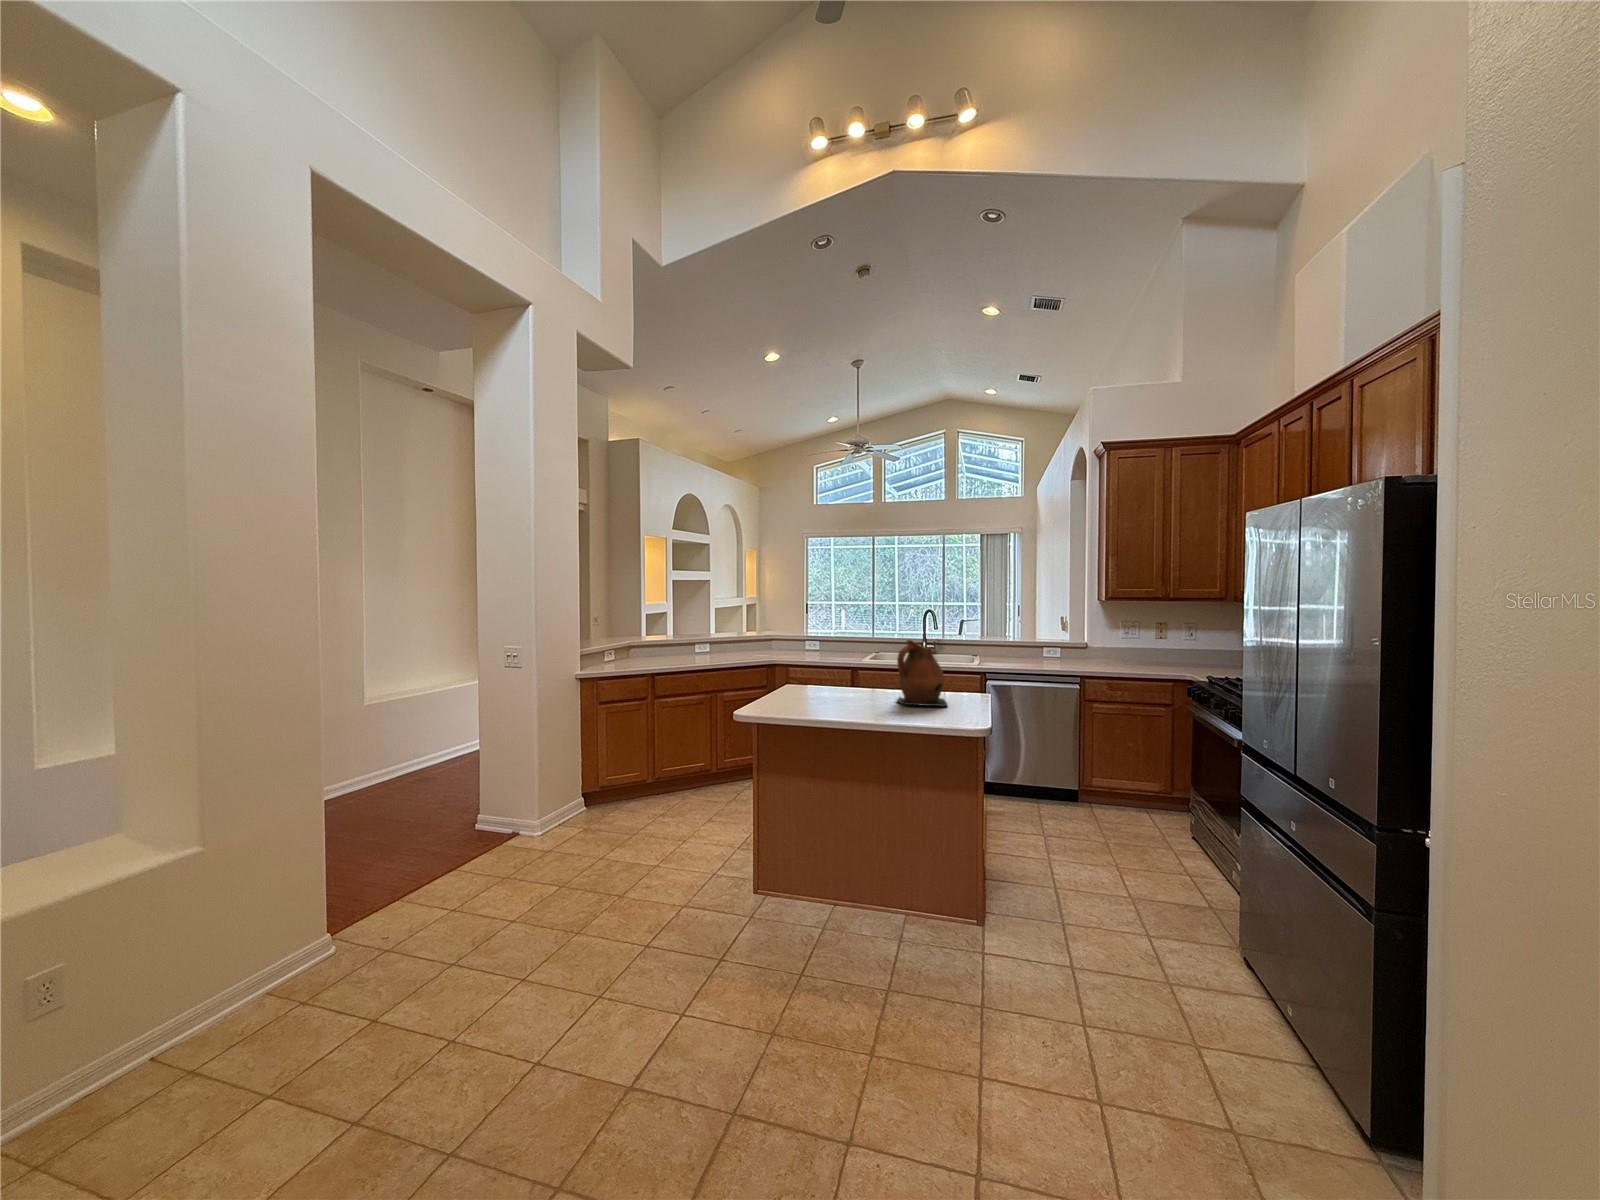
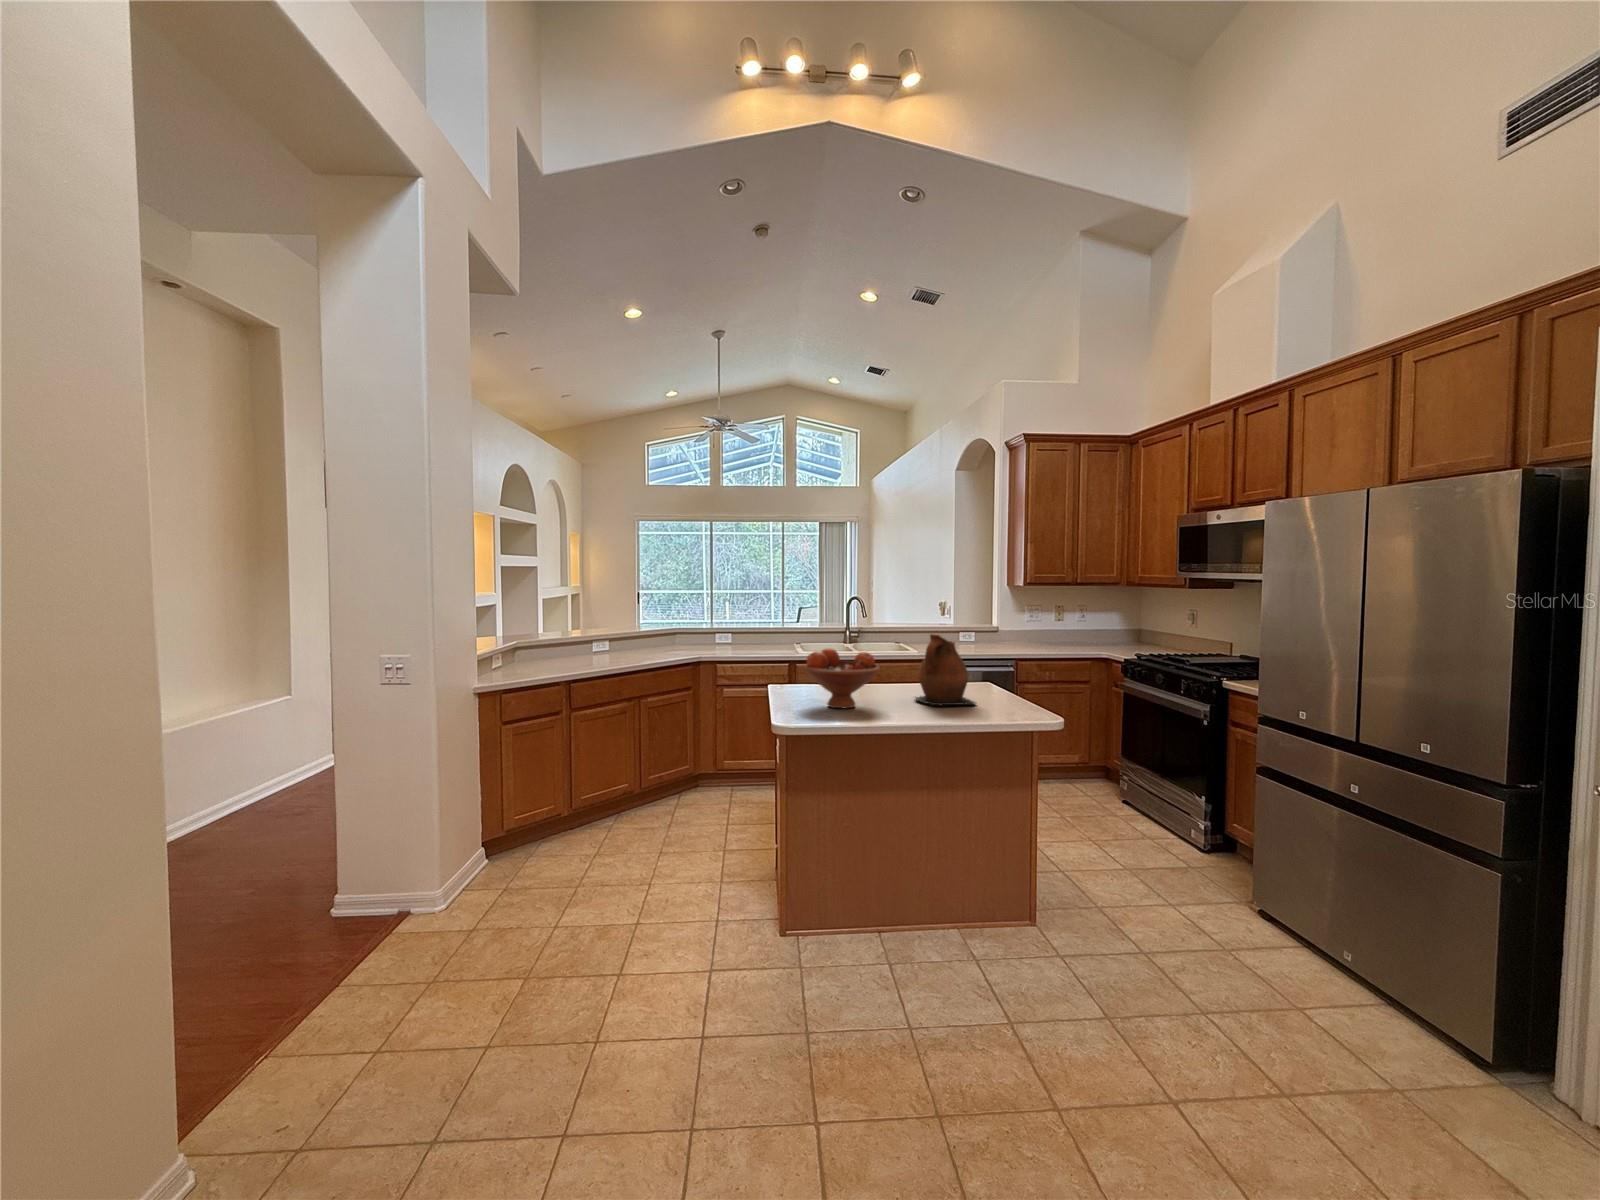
fruit bowl: none [791,649,858,702] -> present [804,648,880,709]

